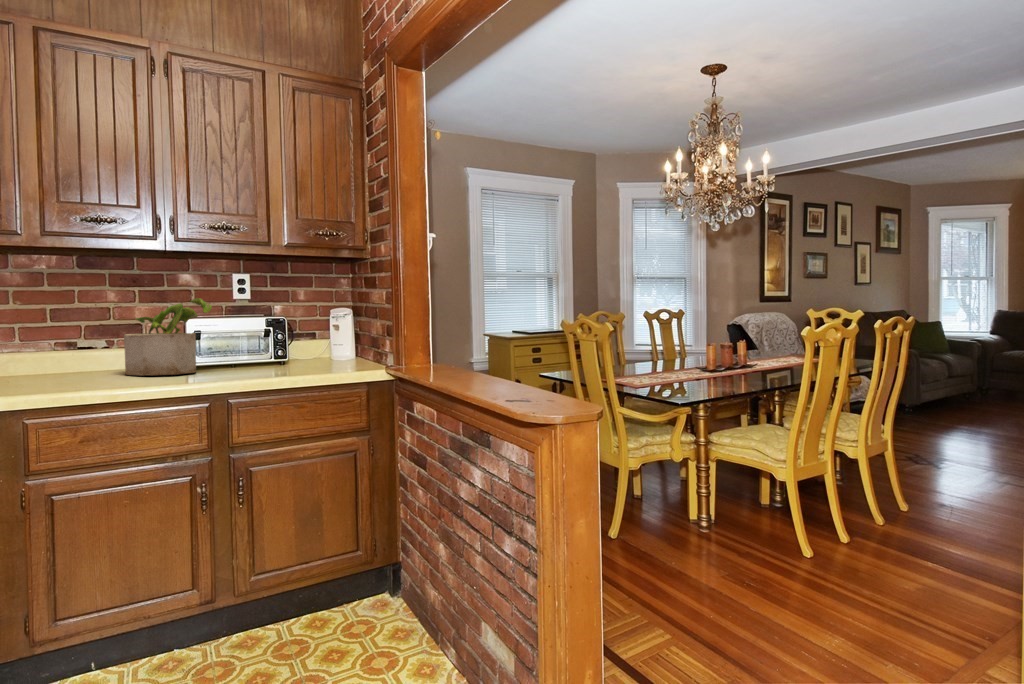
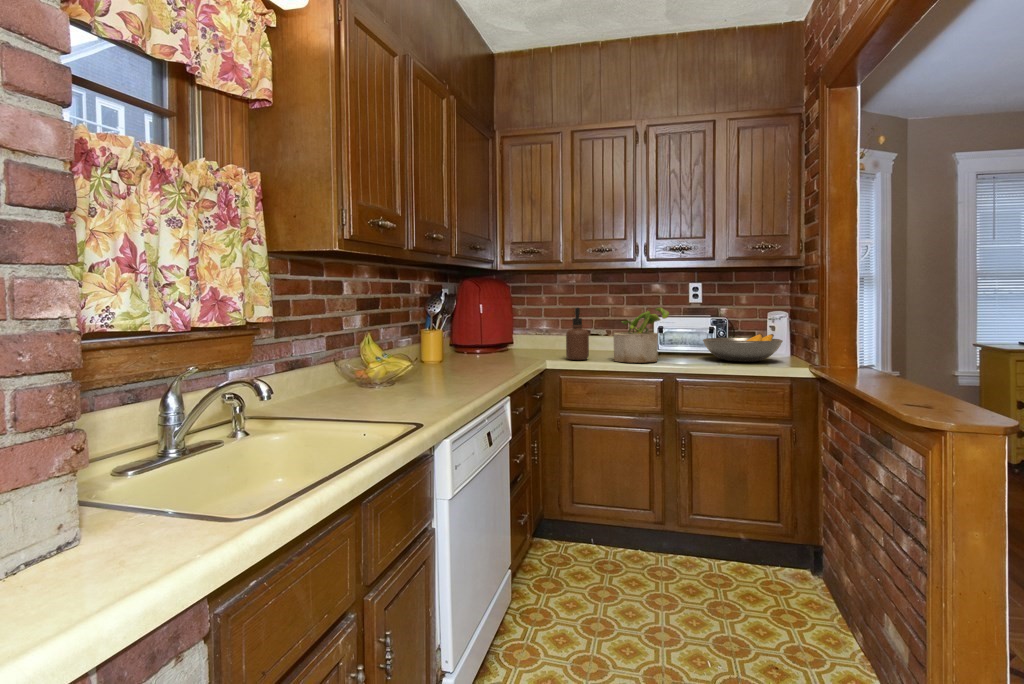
soap dispenser: none [33,294,79,377] -> present [566,308,589,360]
fruit bowl: none [257,334,352,367] -> present [703,334,783,362]

